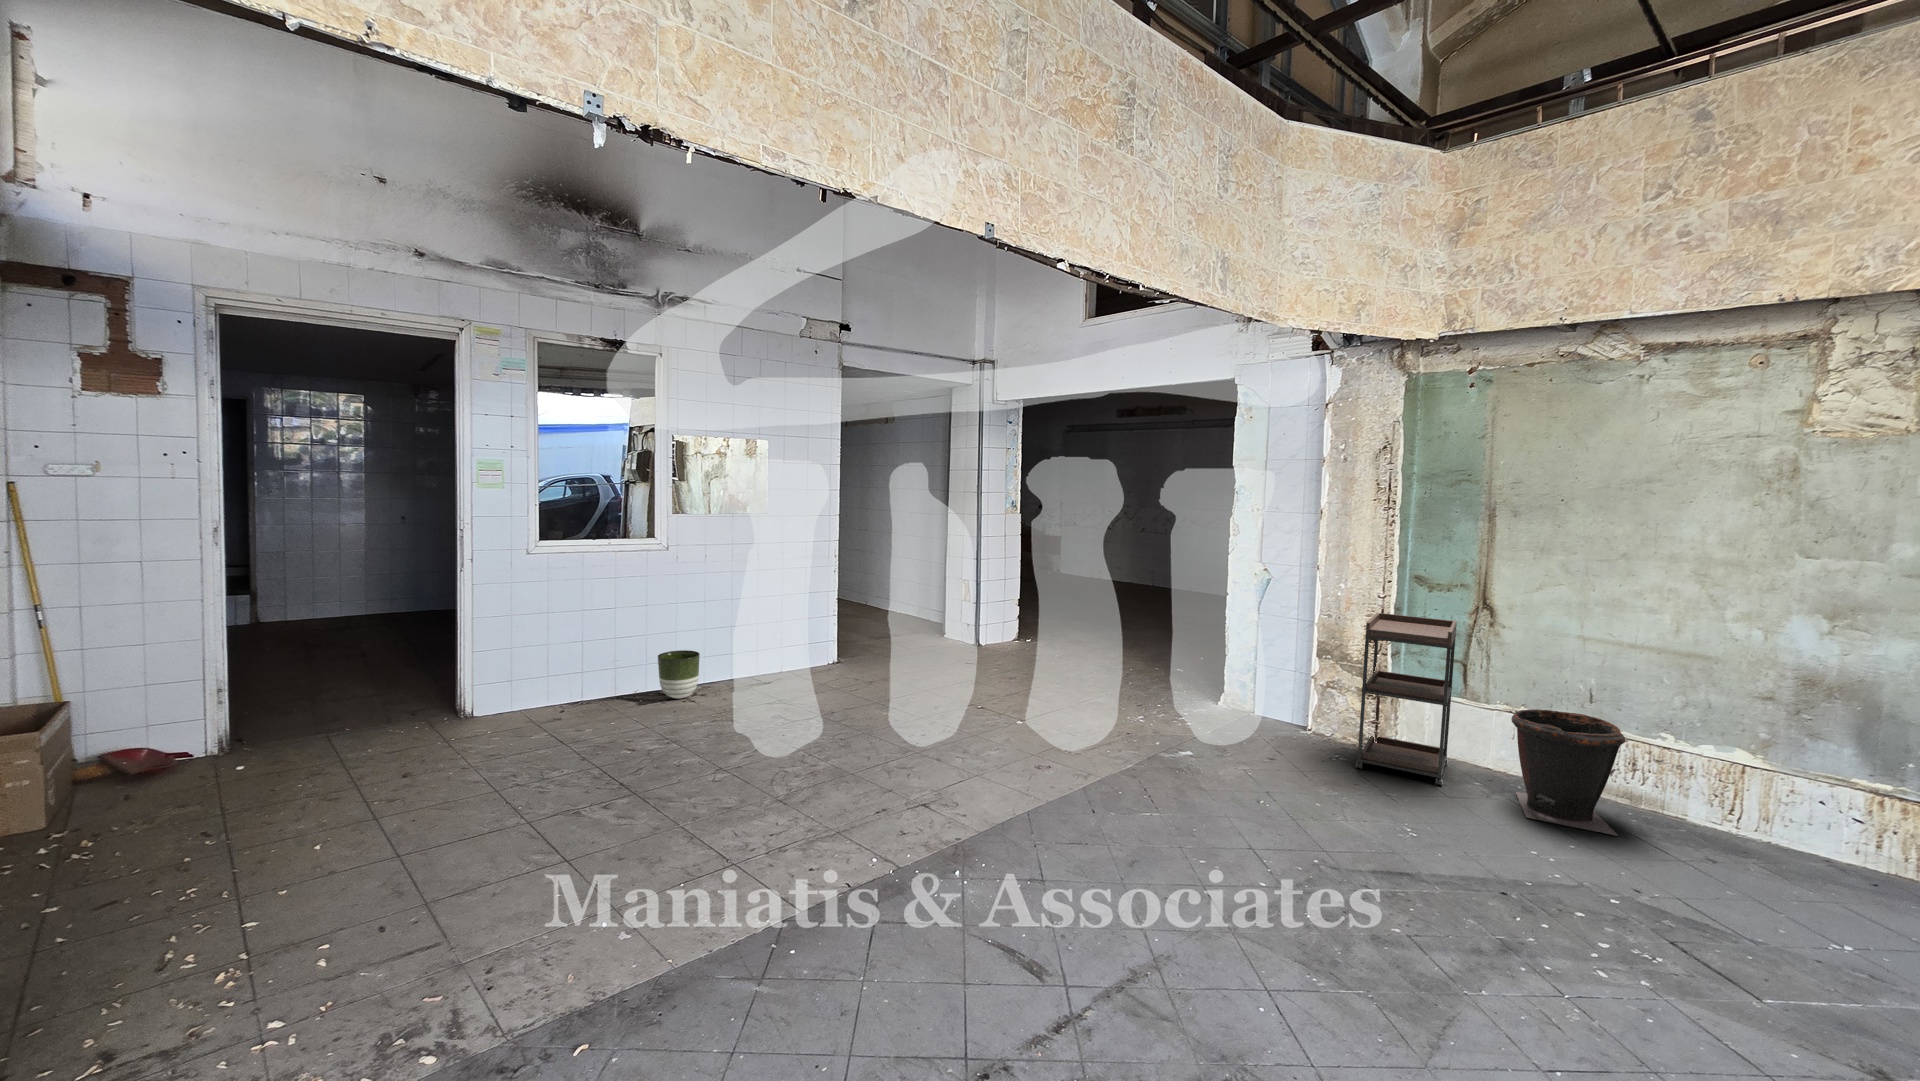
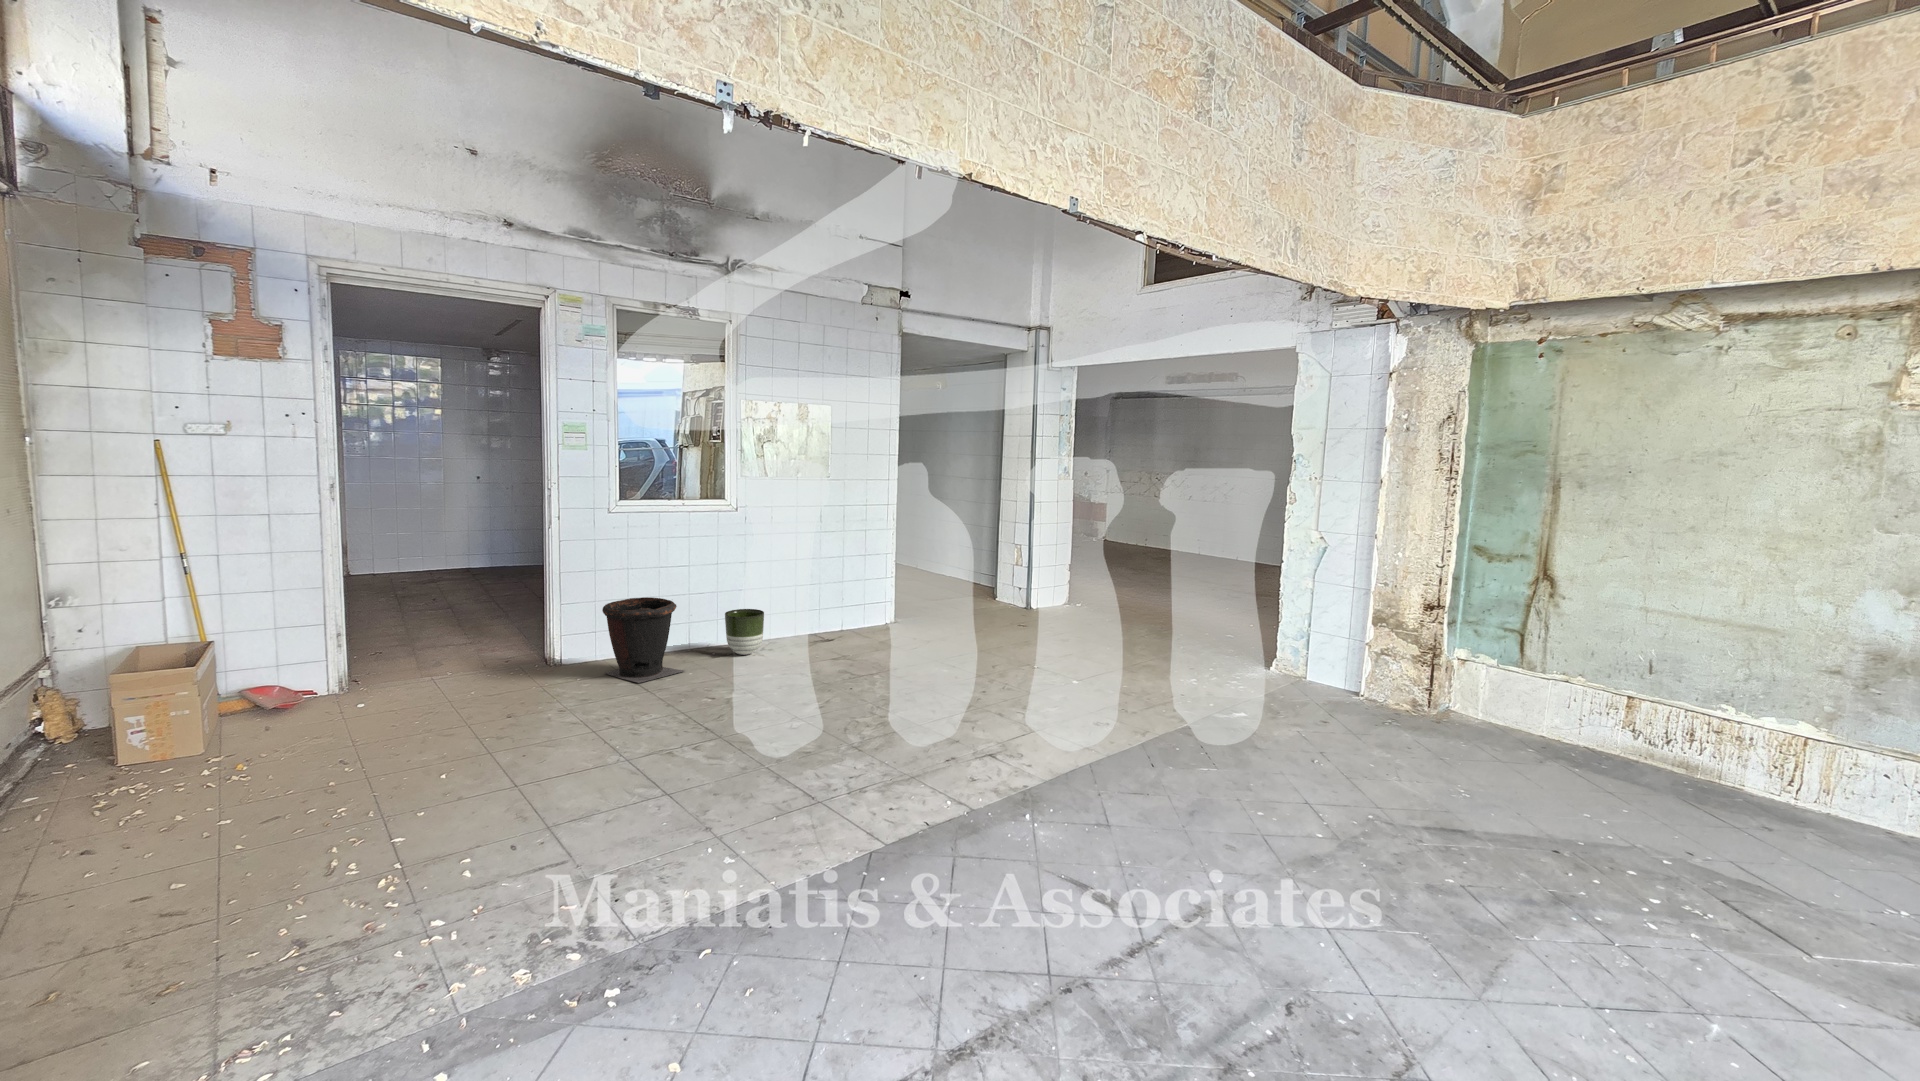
shelving unit: present [1355,613,1457,786] -> none [1410,582,1518,753]
bucket: present [1511,709,1626,836] -> present [602,597,684,683]

